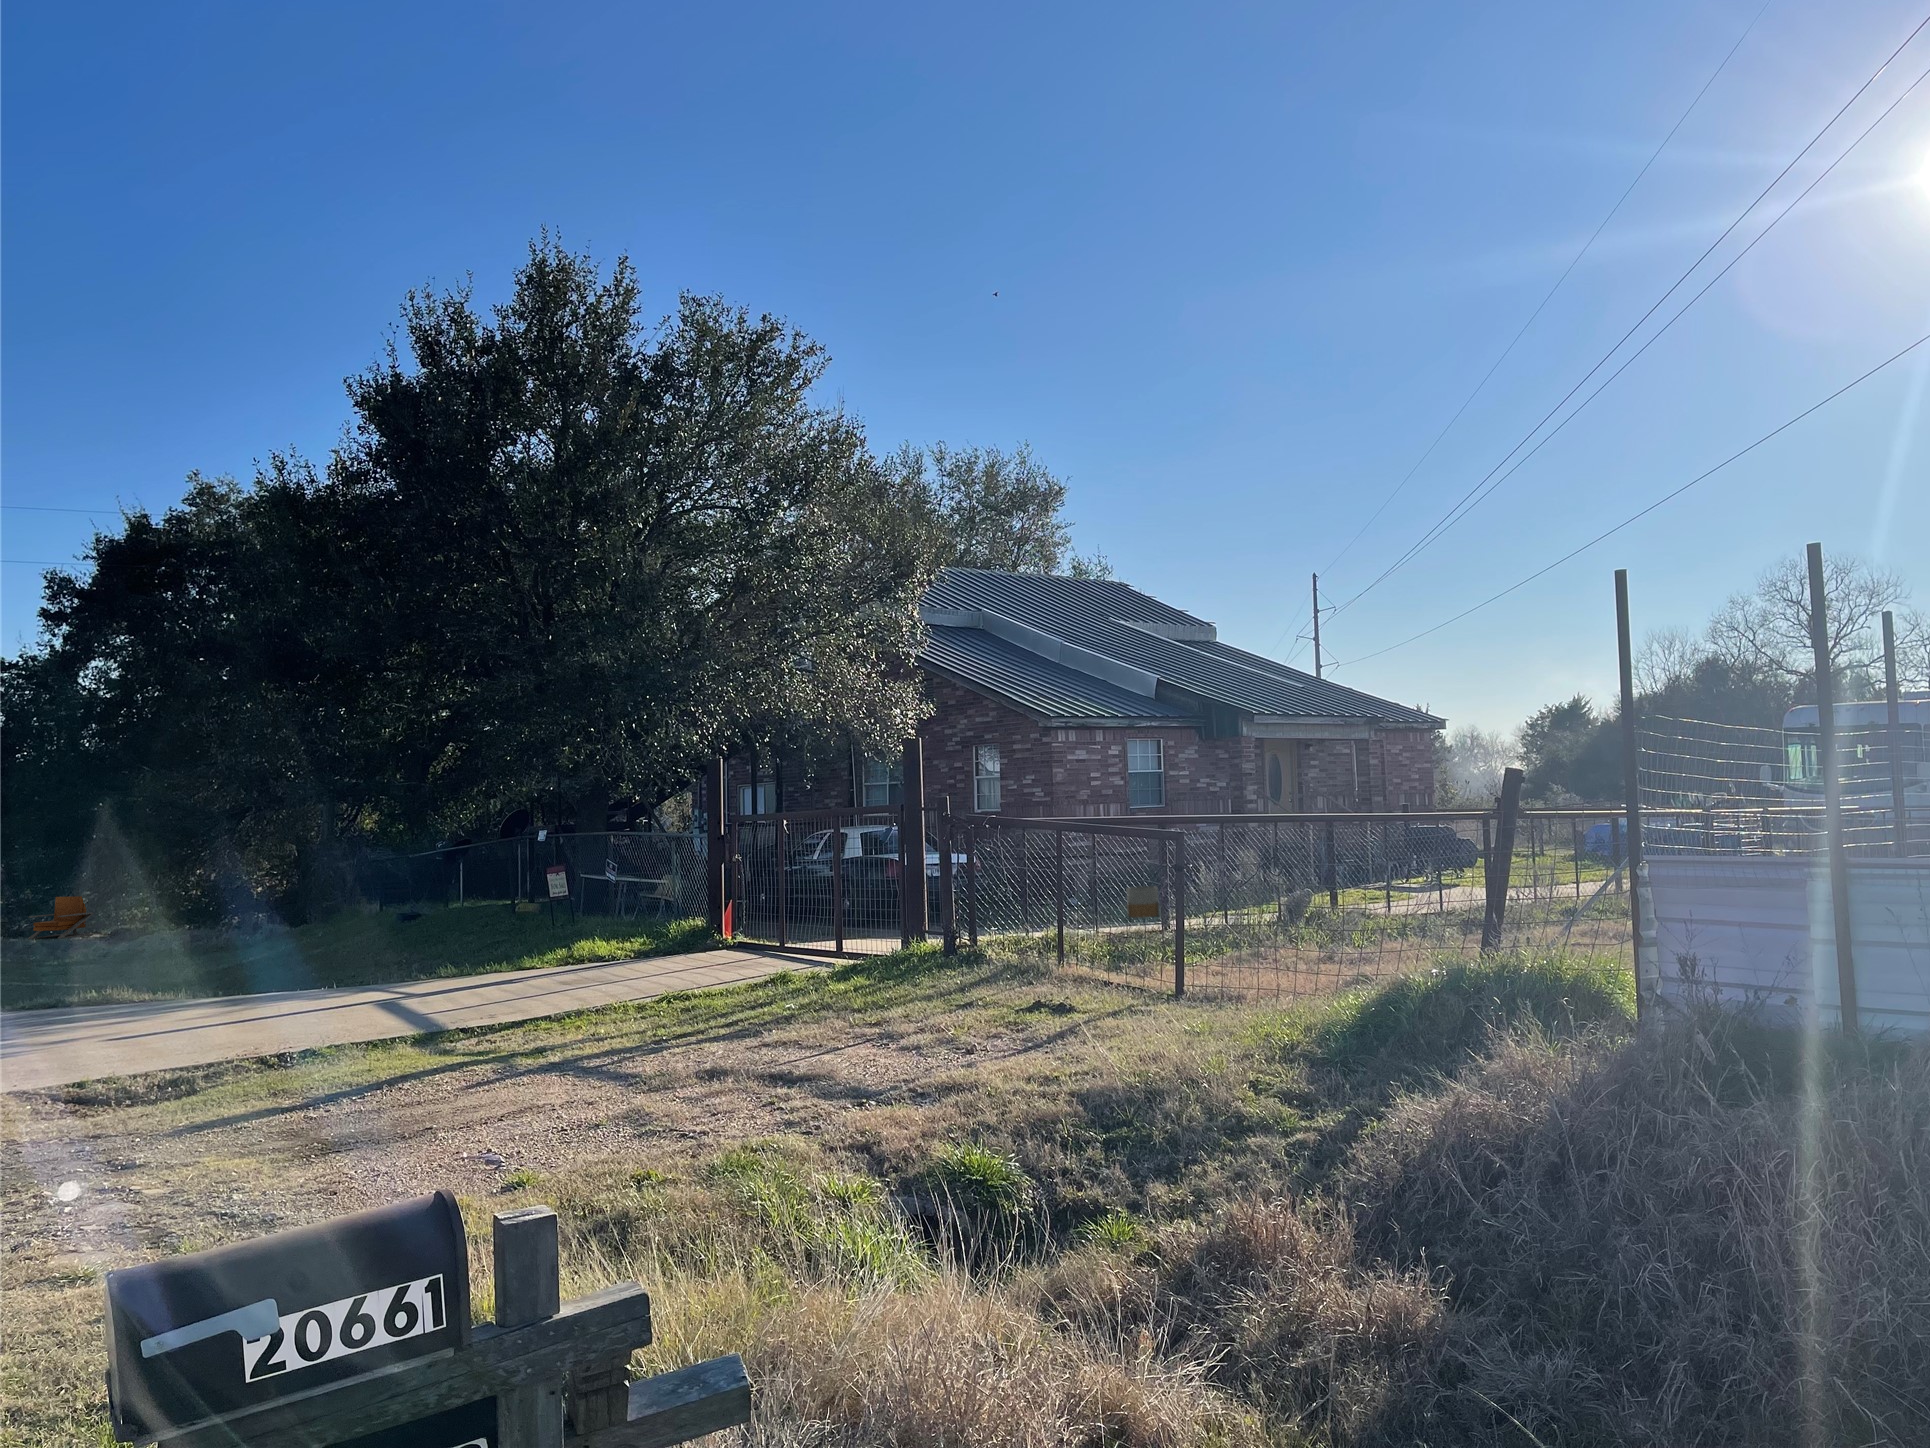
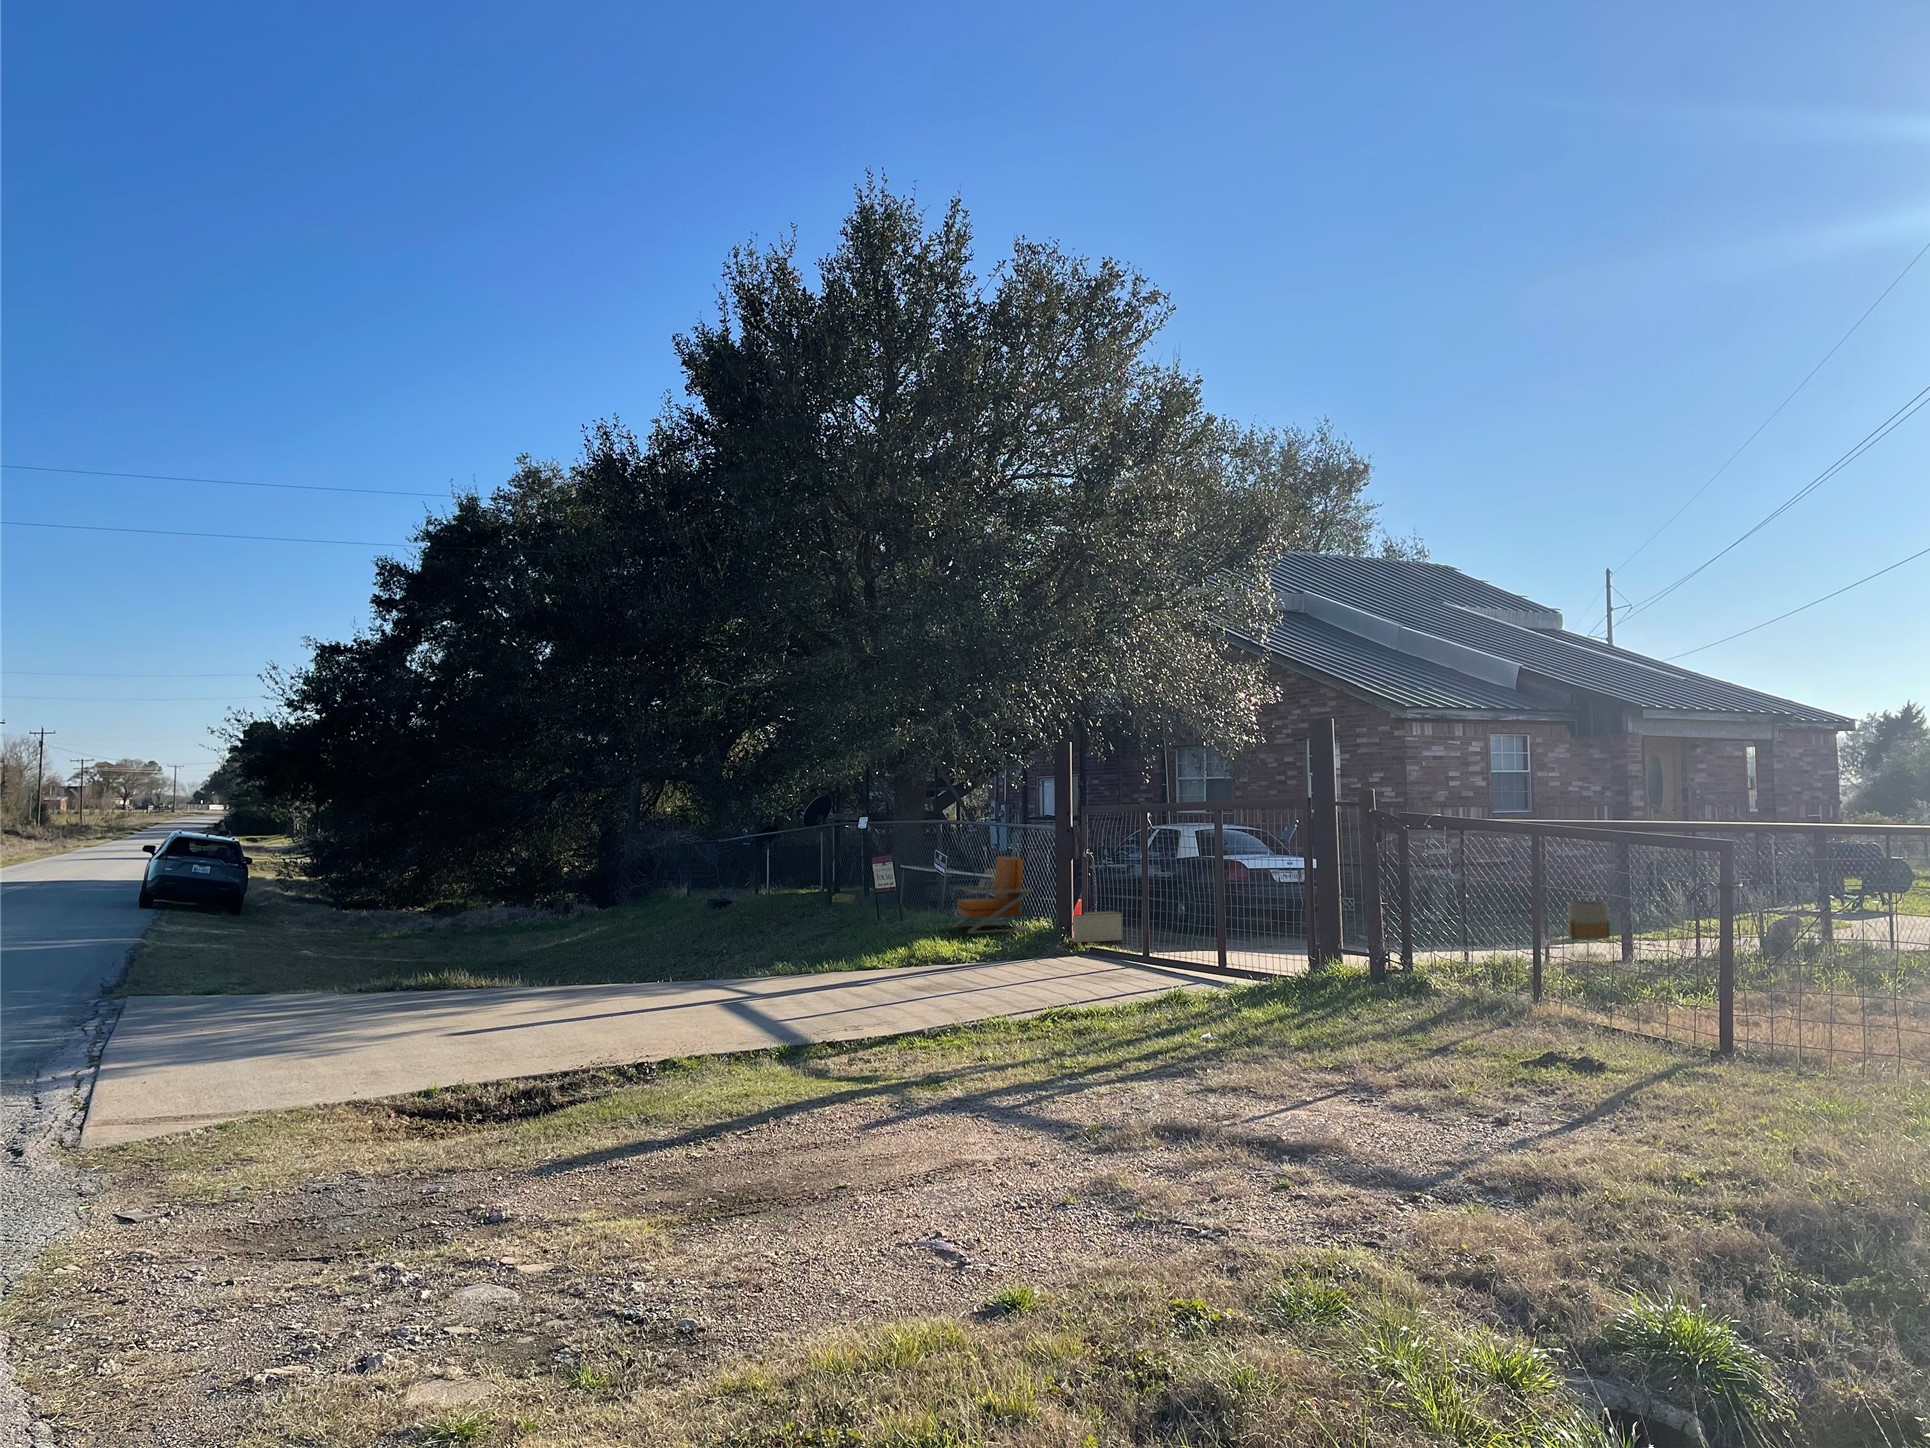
lounge chair: present [28,896,94,939] -> present [954,857,1032,934]
storage bin: none [721,908,769,937] -> present [1070,911,1122,942]

